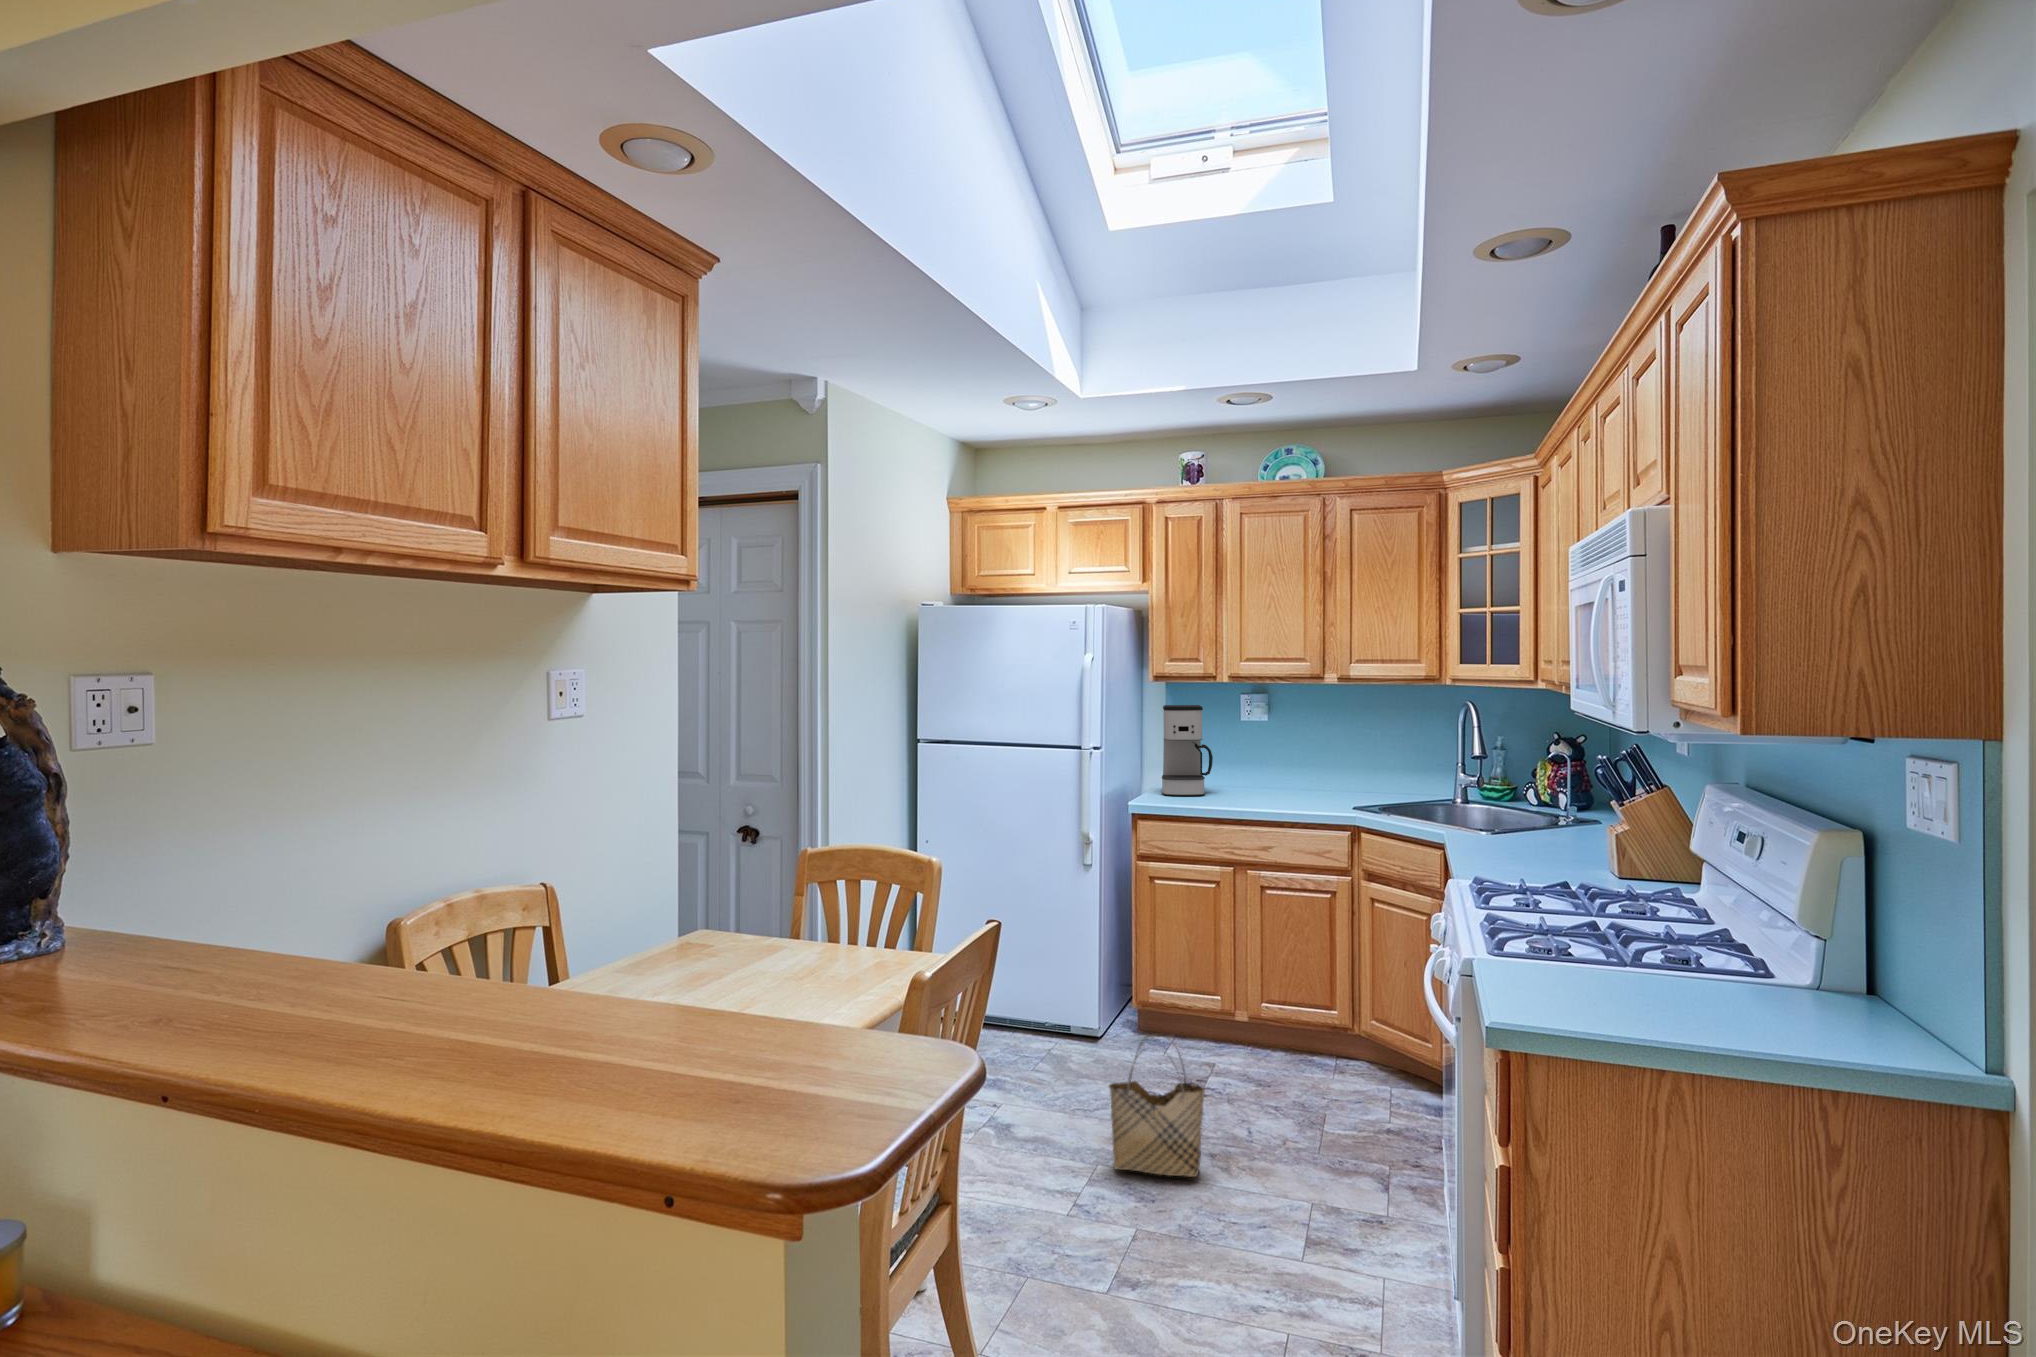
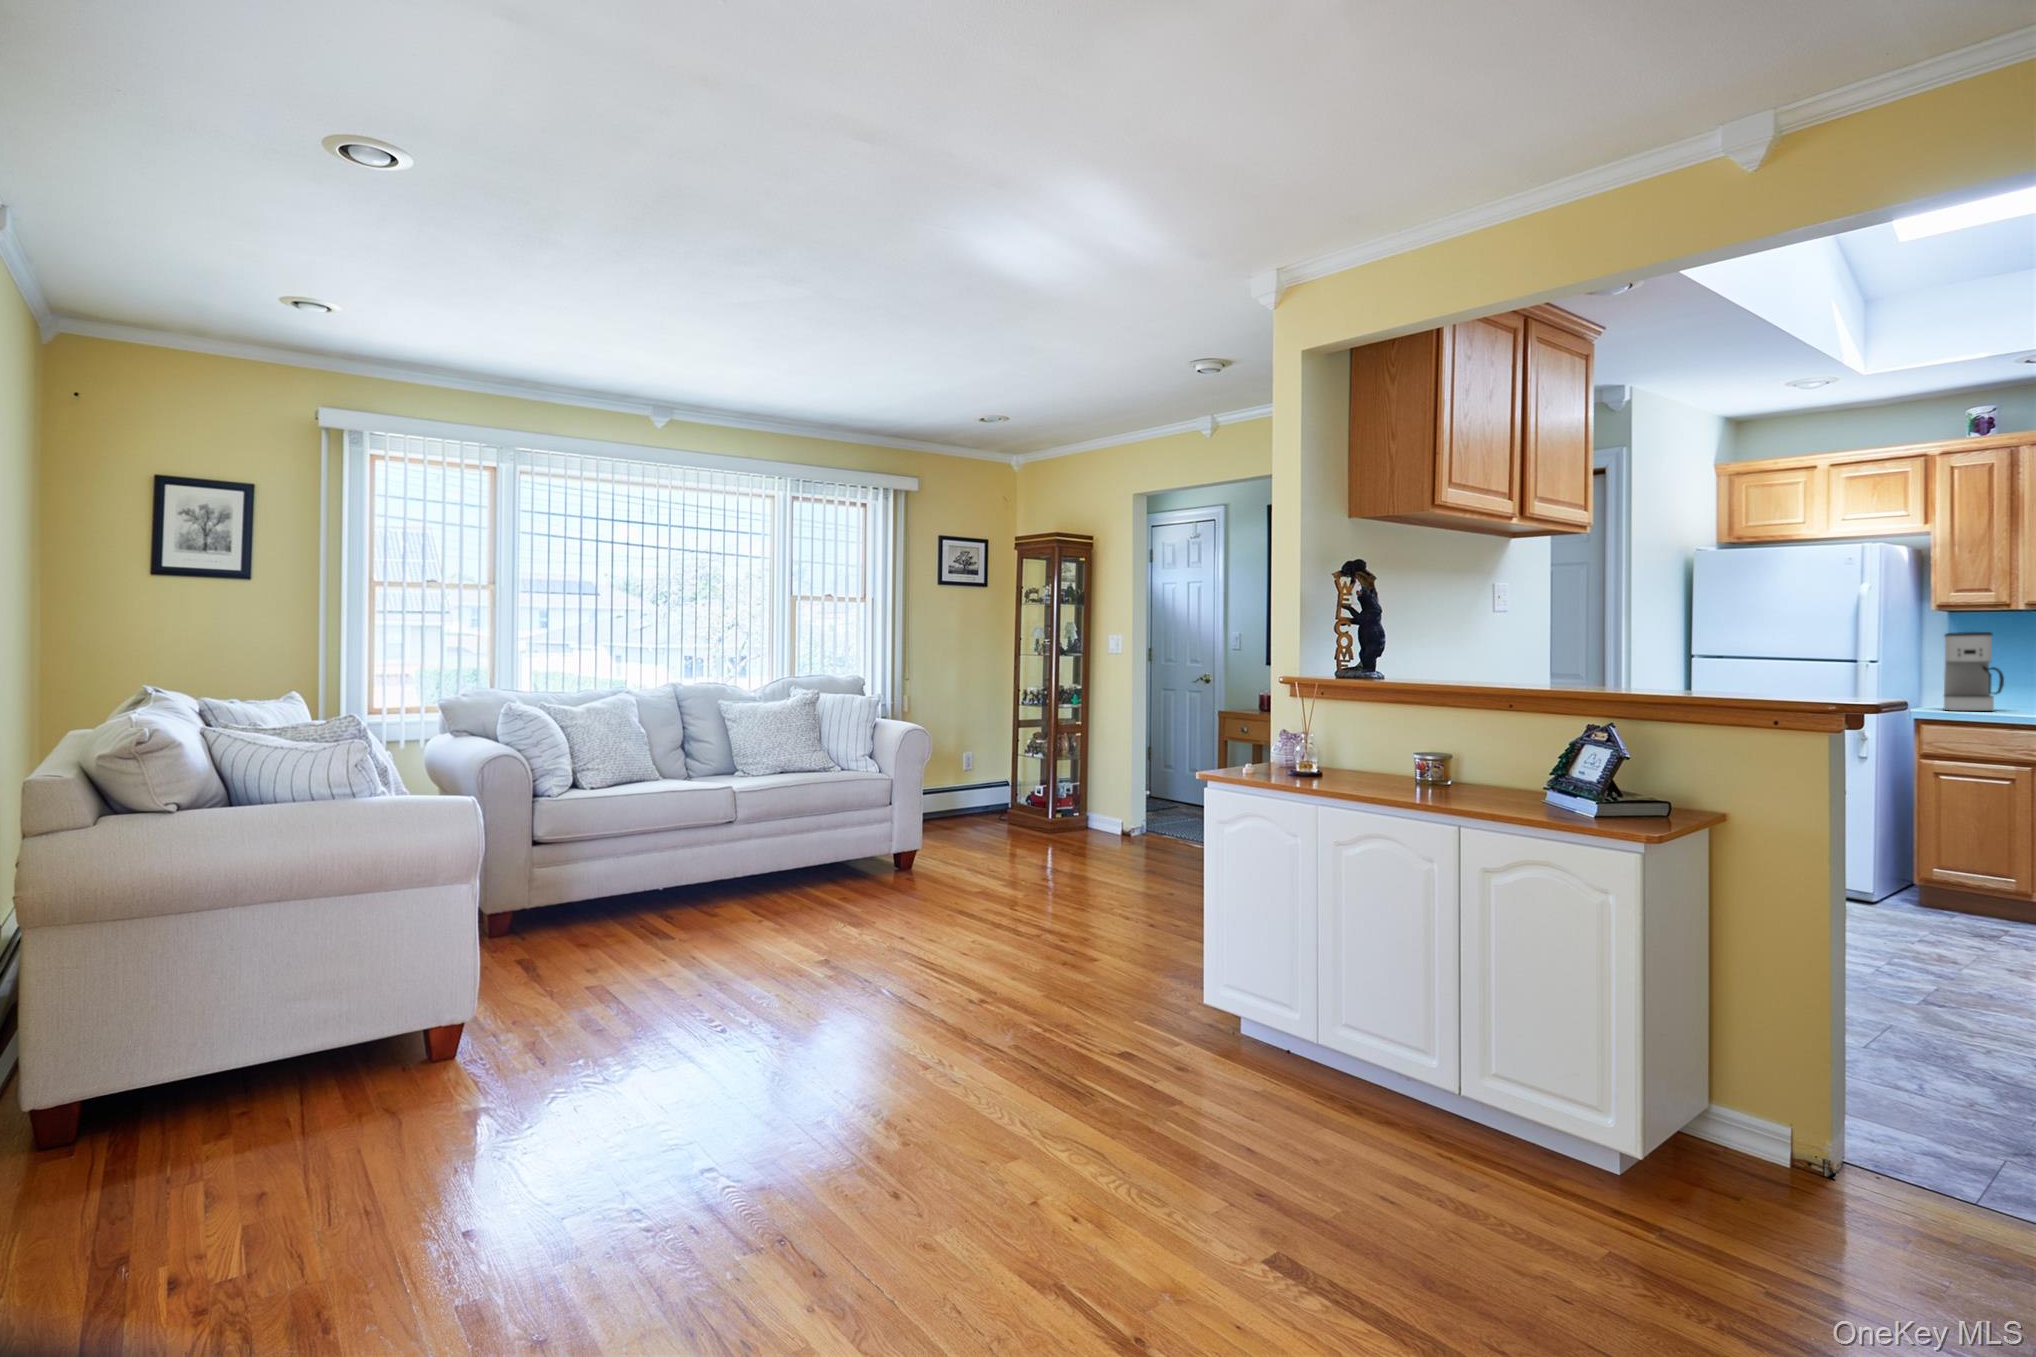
woven basket: present [1109,1033,1205,1177] -> none [1904,863,2003,969]

